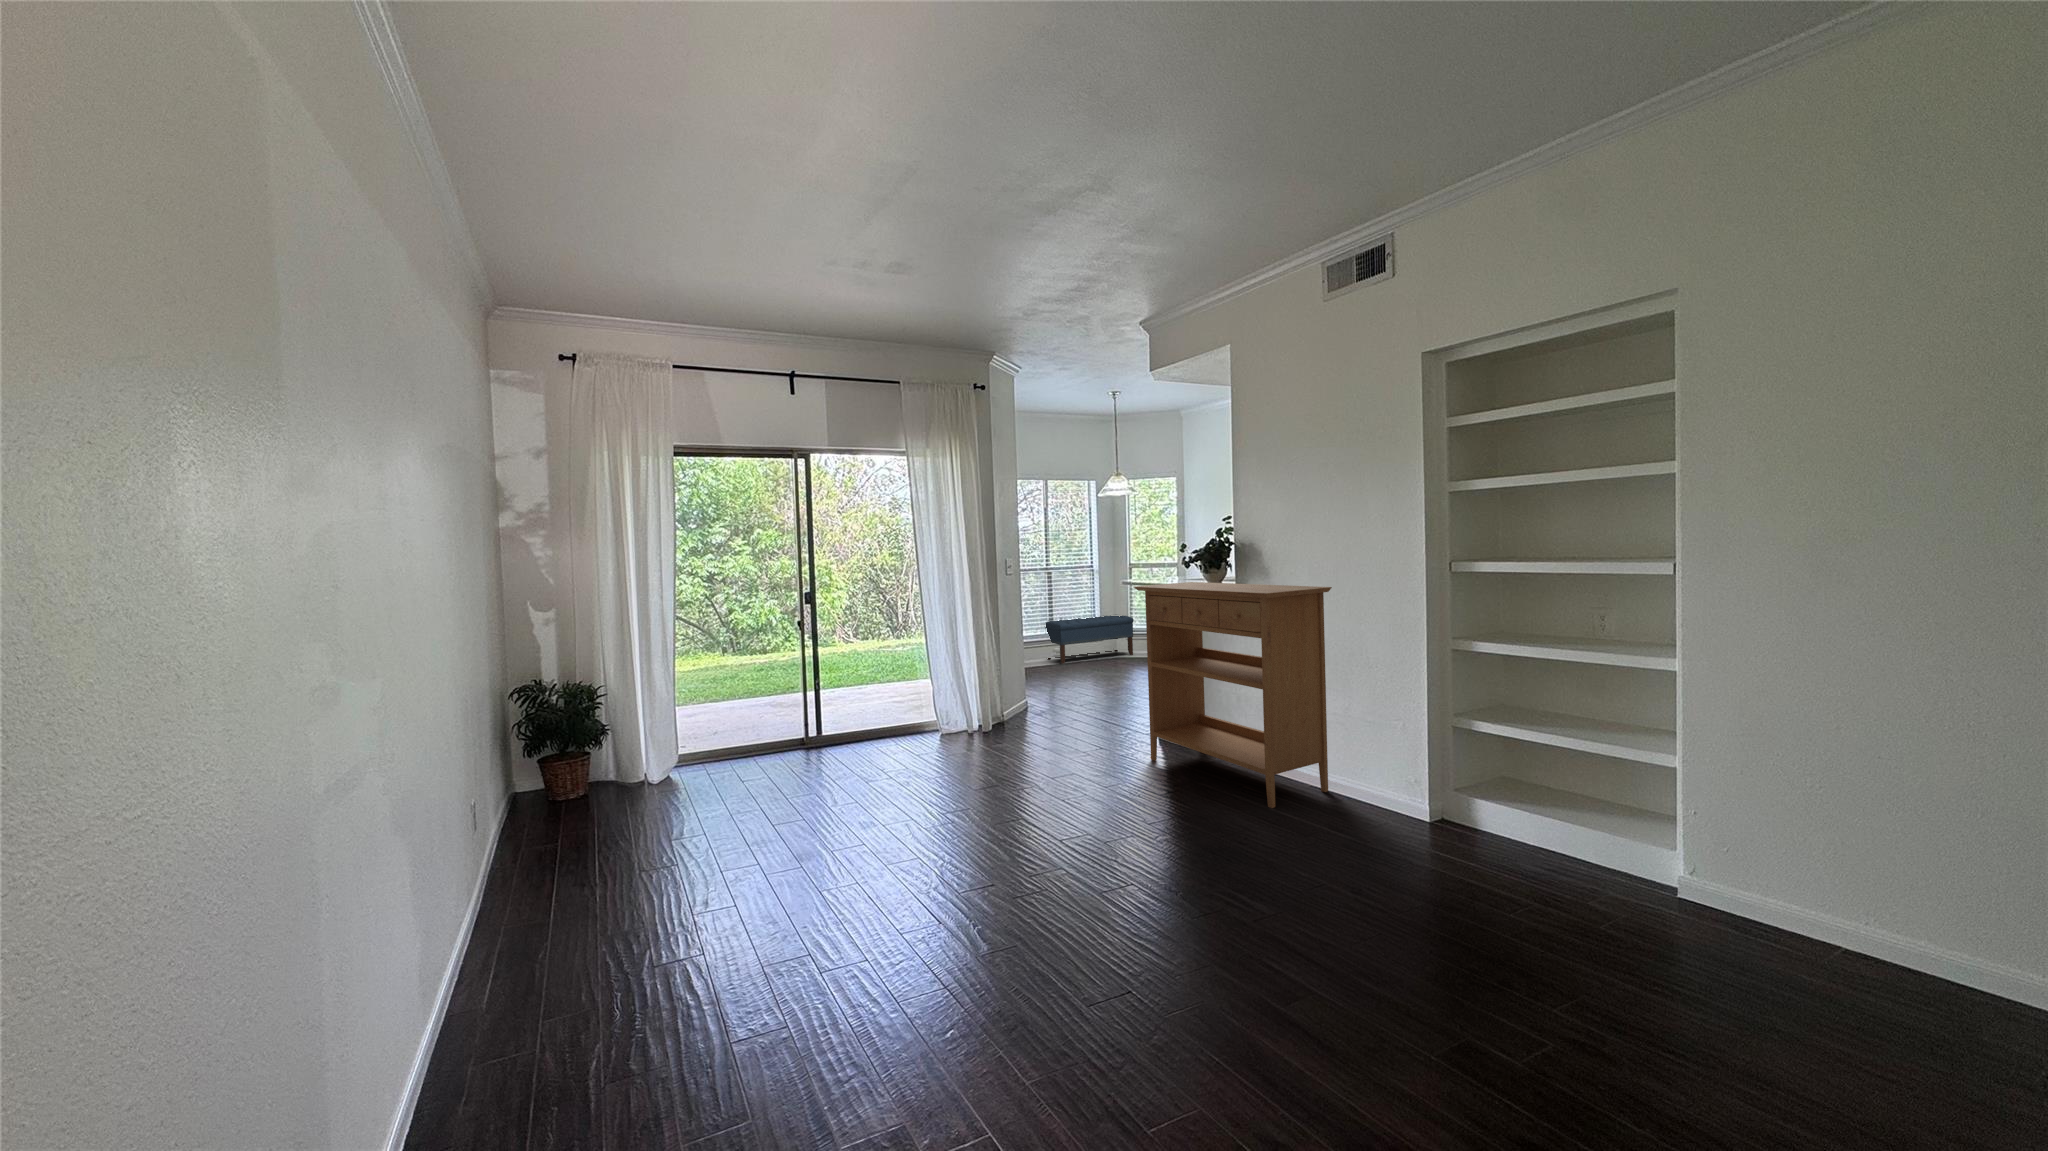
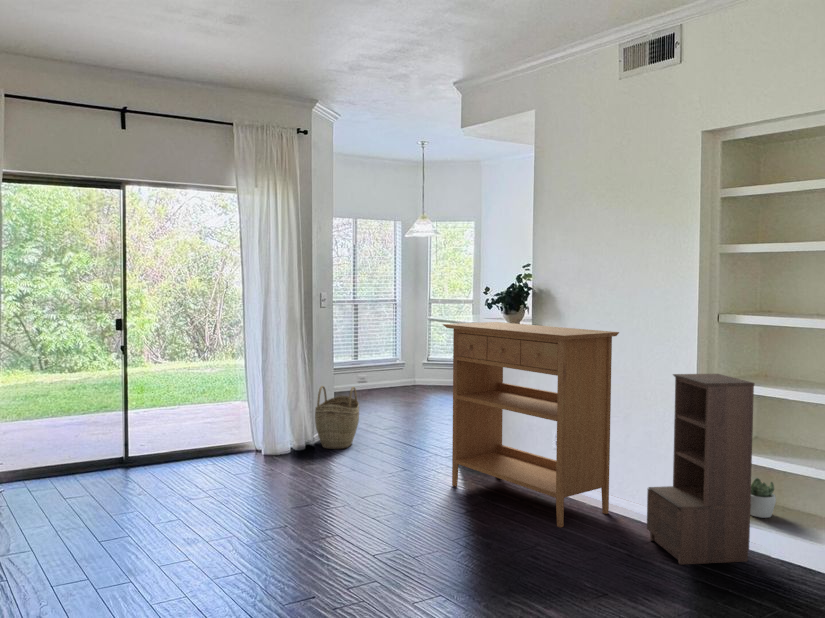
bench: present [1045,616,1134,664] -> none [346,349,433,396]
bookshelf: none [1373,631,1503,854] -> present [647,374,754,564]
woven basket: none [1008,655,1053,721] -> present [315,386,359,449]
succulent plant: none [1493,752,1534,799] -> present [750,478,776,518]

